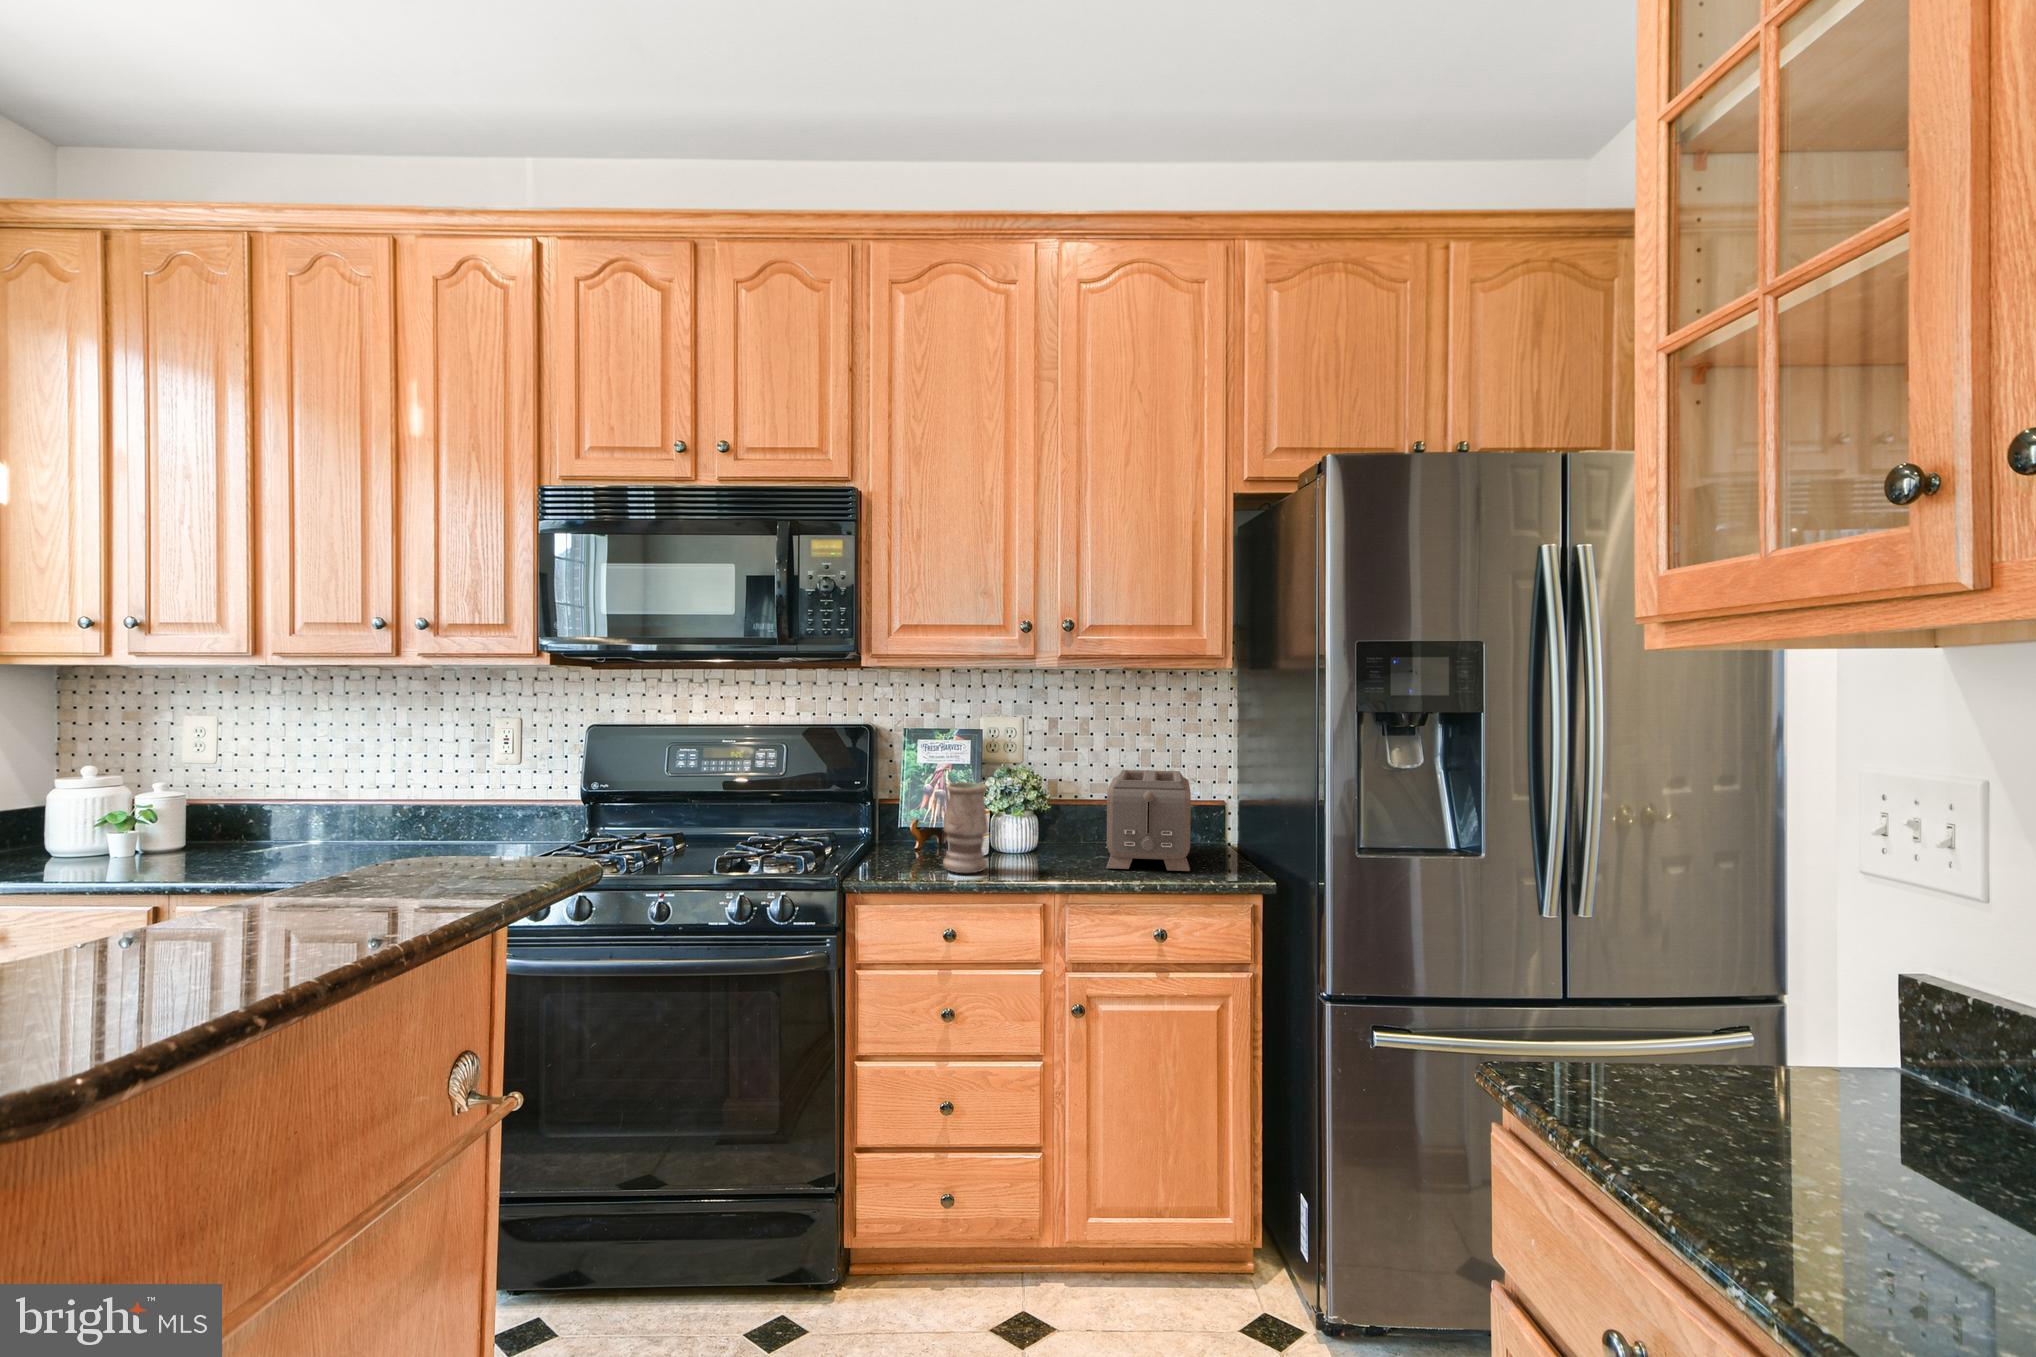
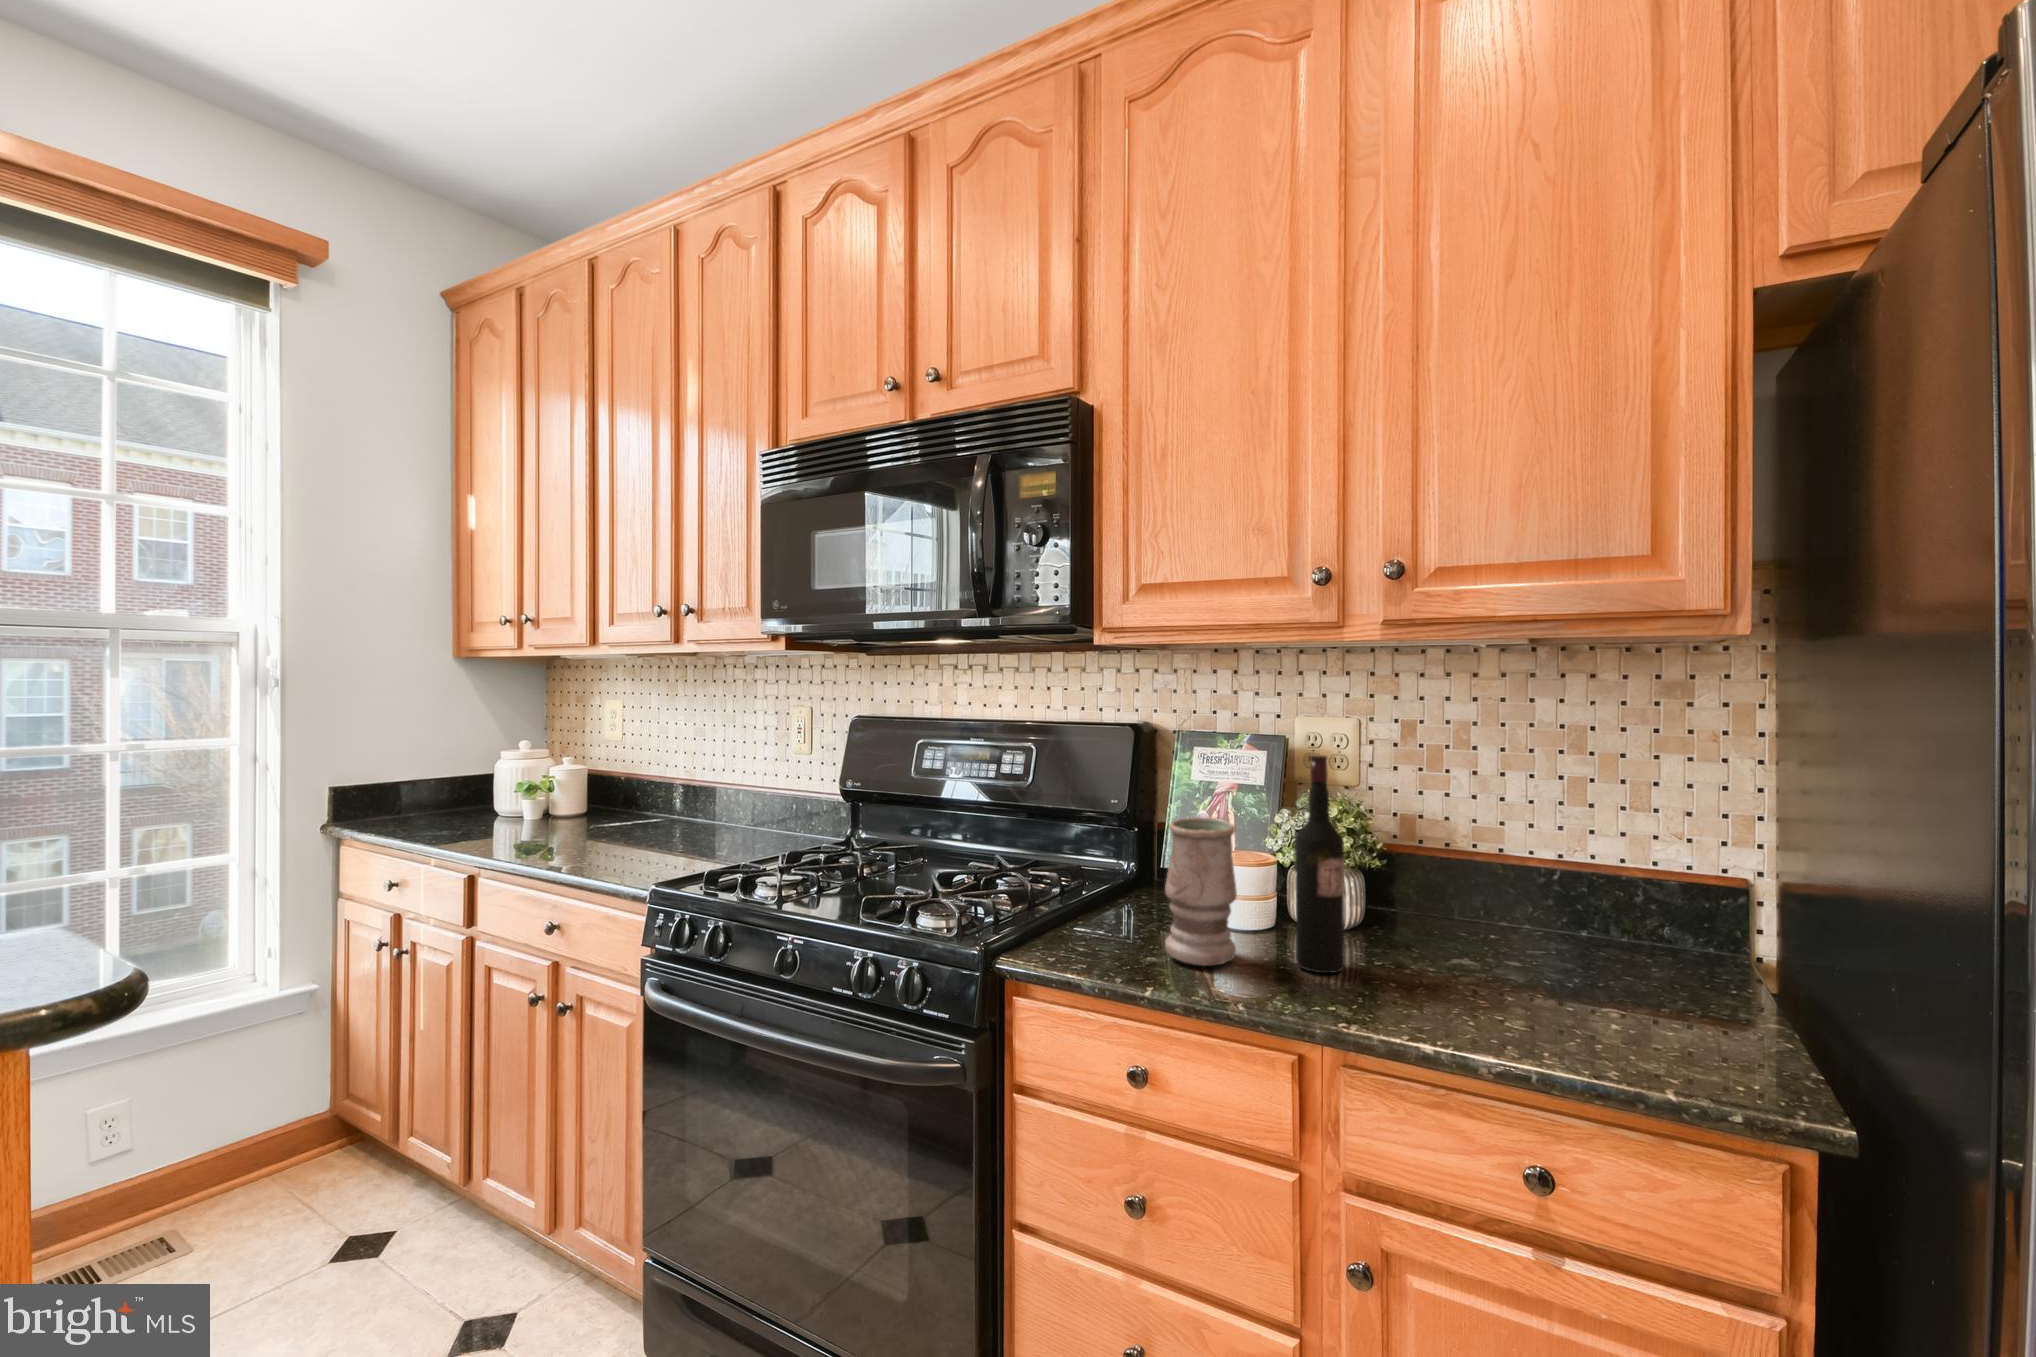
wine bottle: none [1020,739,1047,869] -> present [1295,755,1344,973]
toaster: present [1107,770,1191,871] -> none [1453,812,1652,1032]

